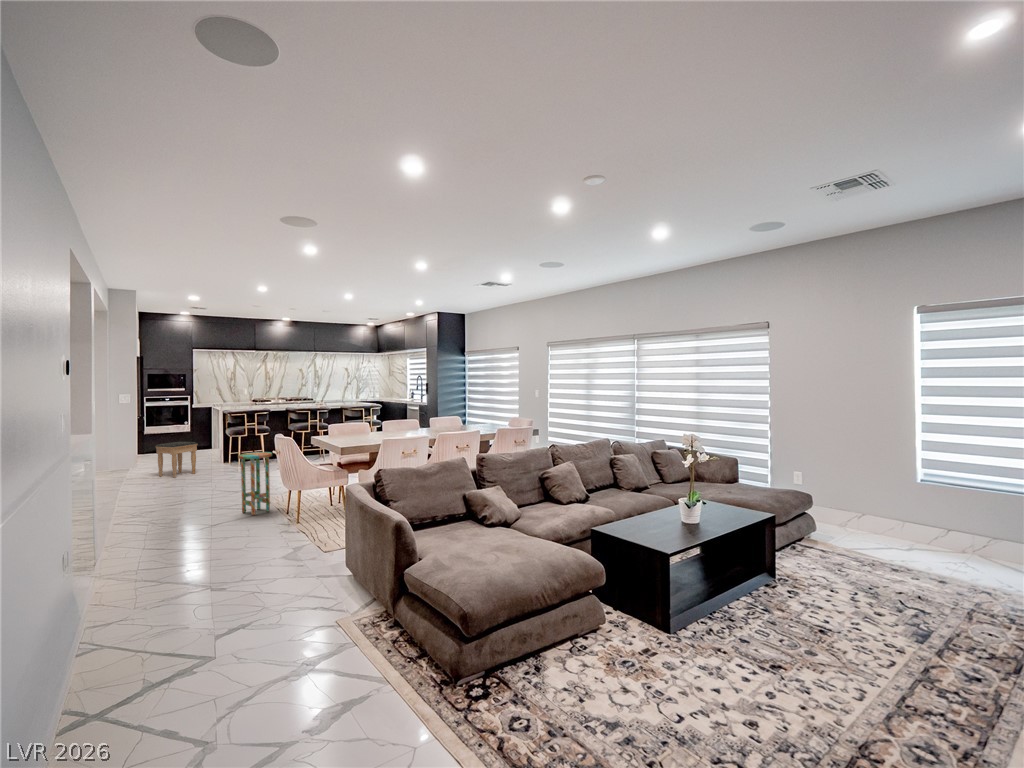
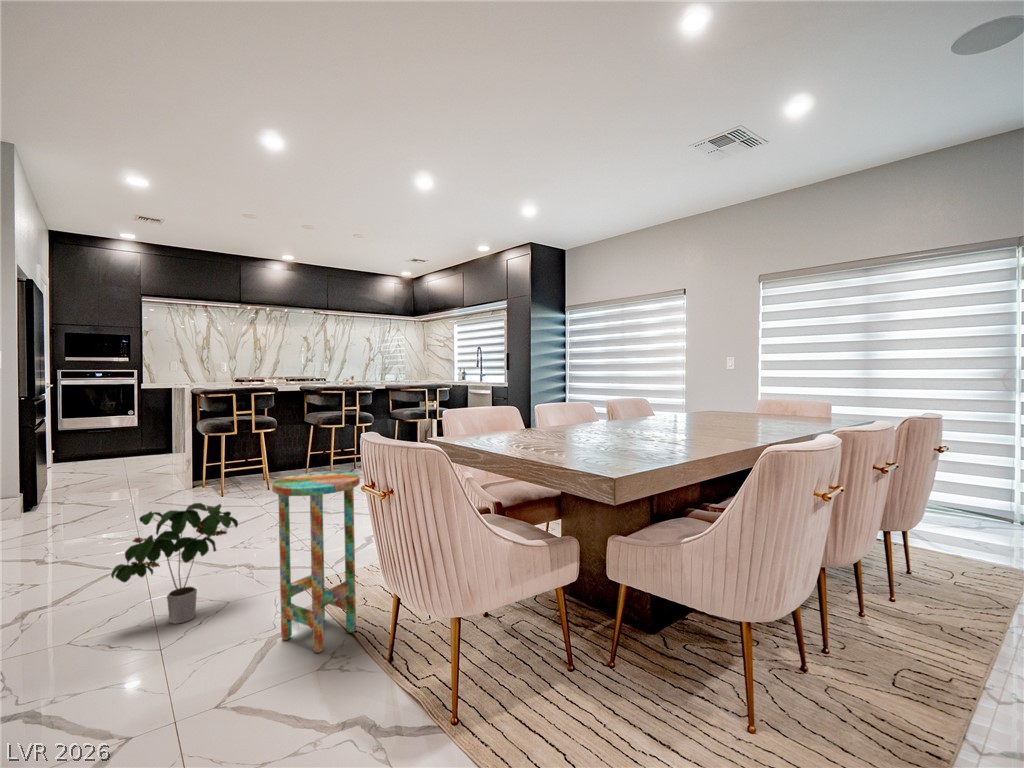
footstool: present [155,442,198,478] -> none [64,444,151,514]
potted plant: none [183,464,230,509] -> present [111,503,238,624]

